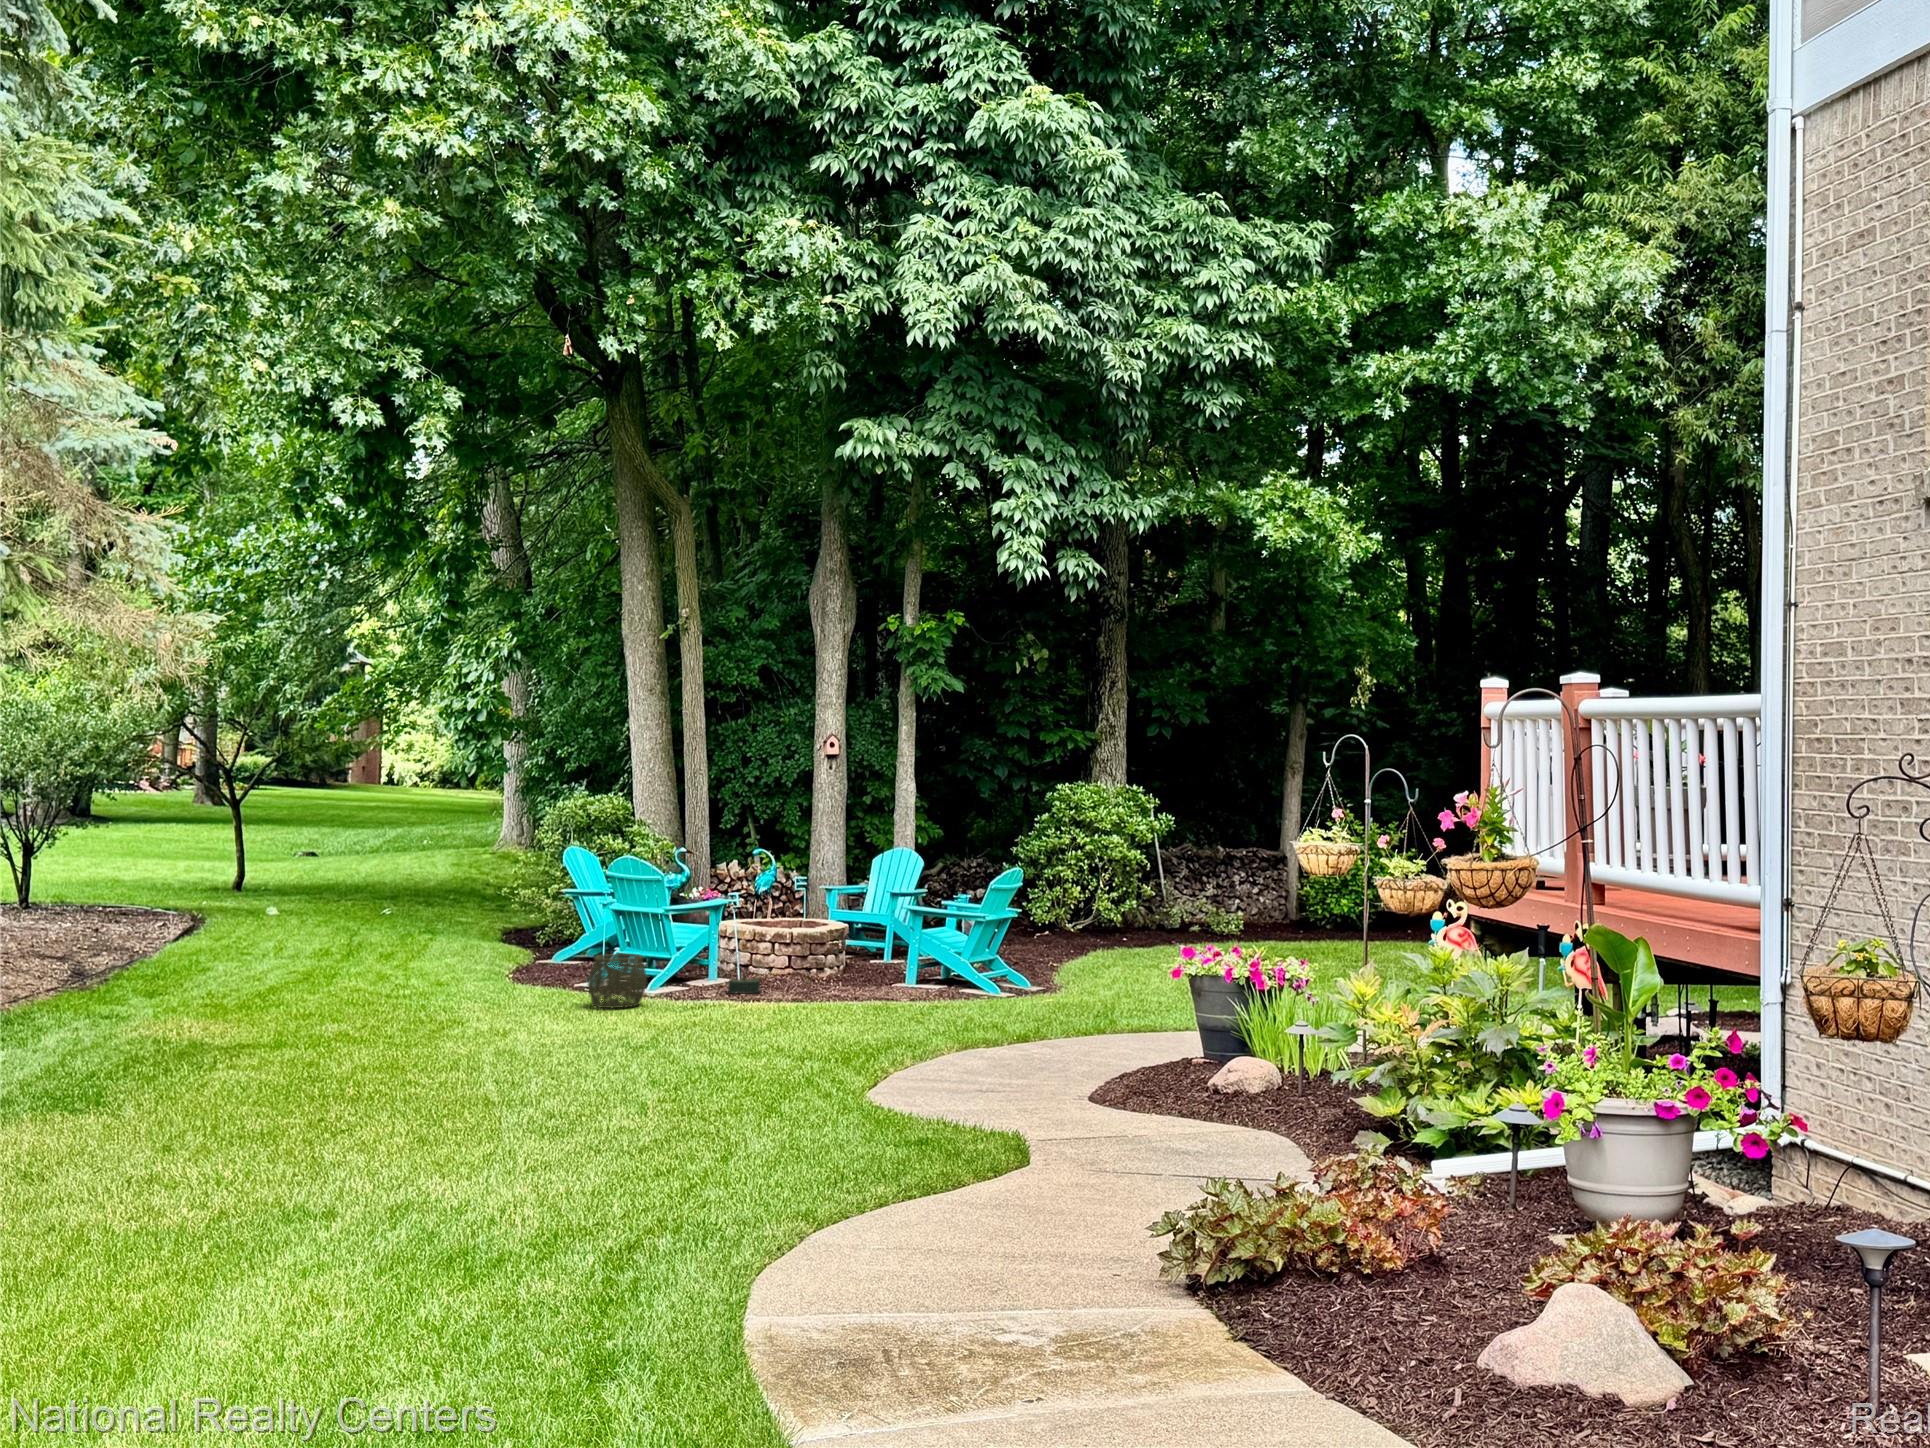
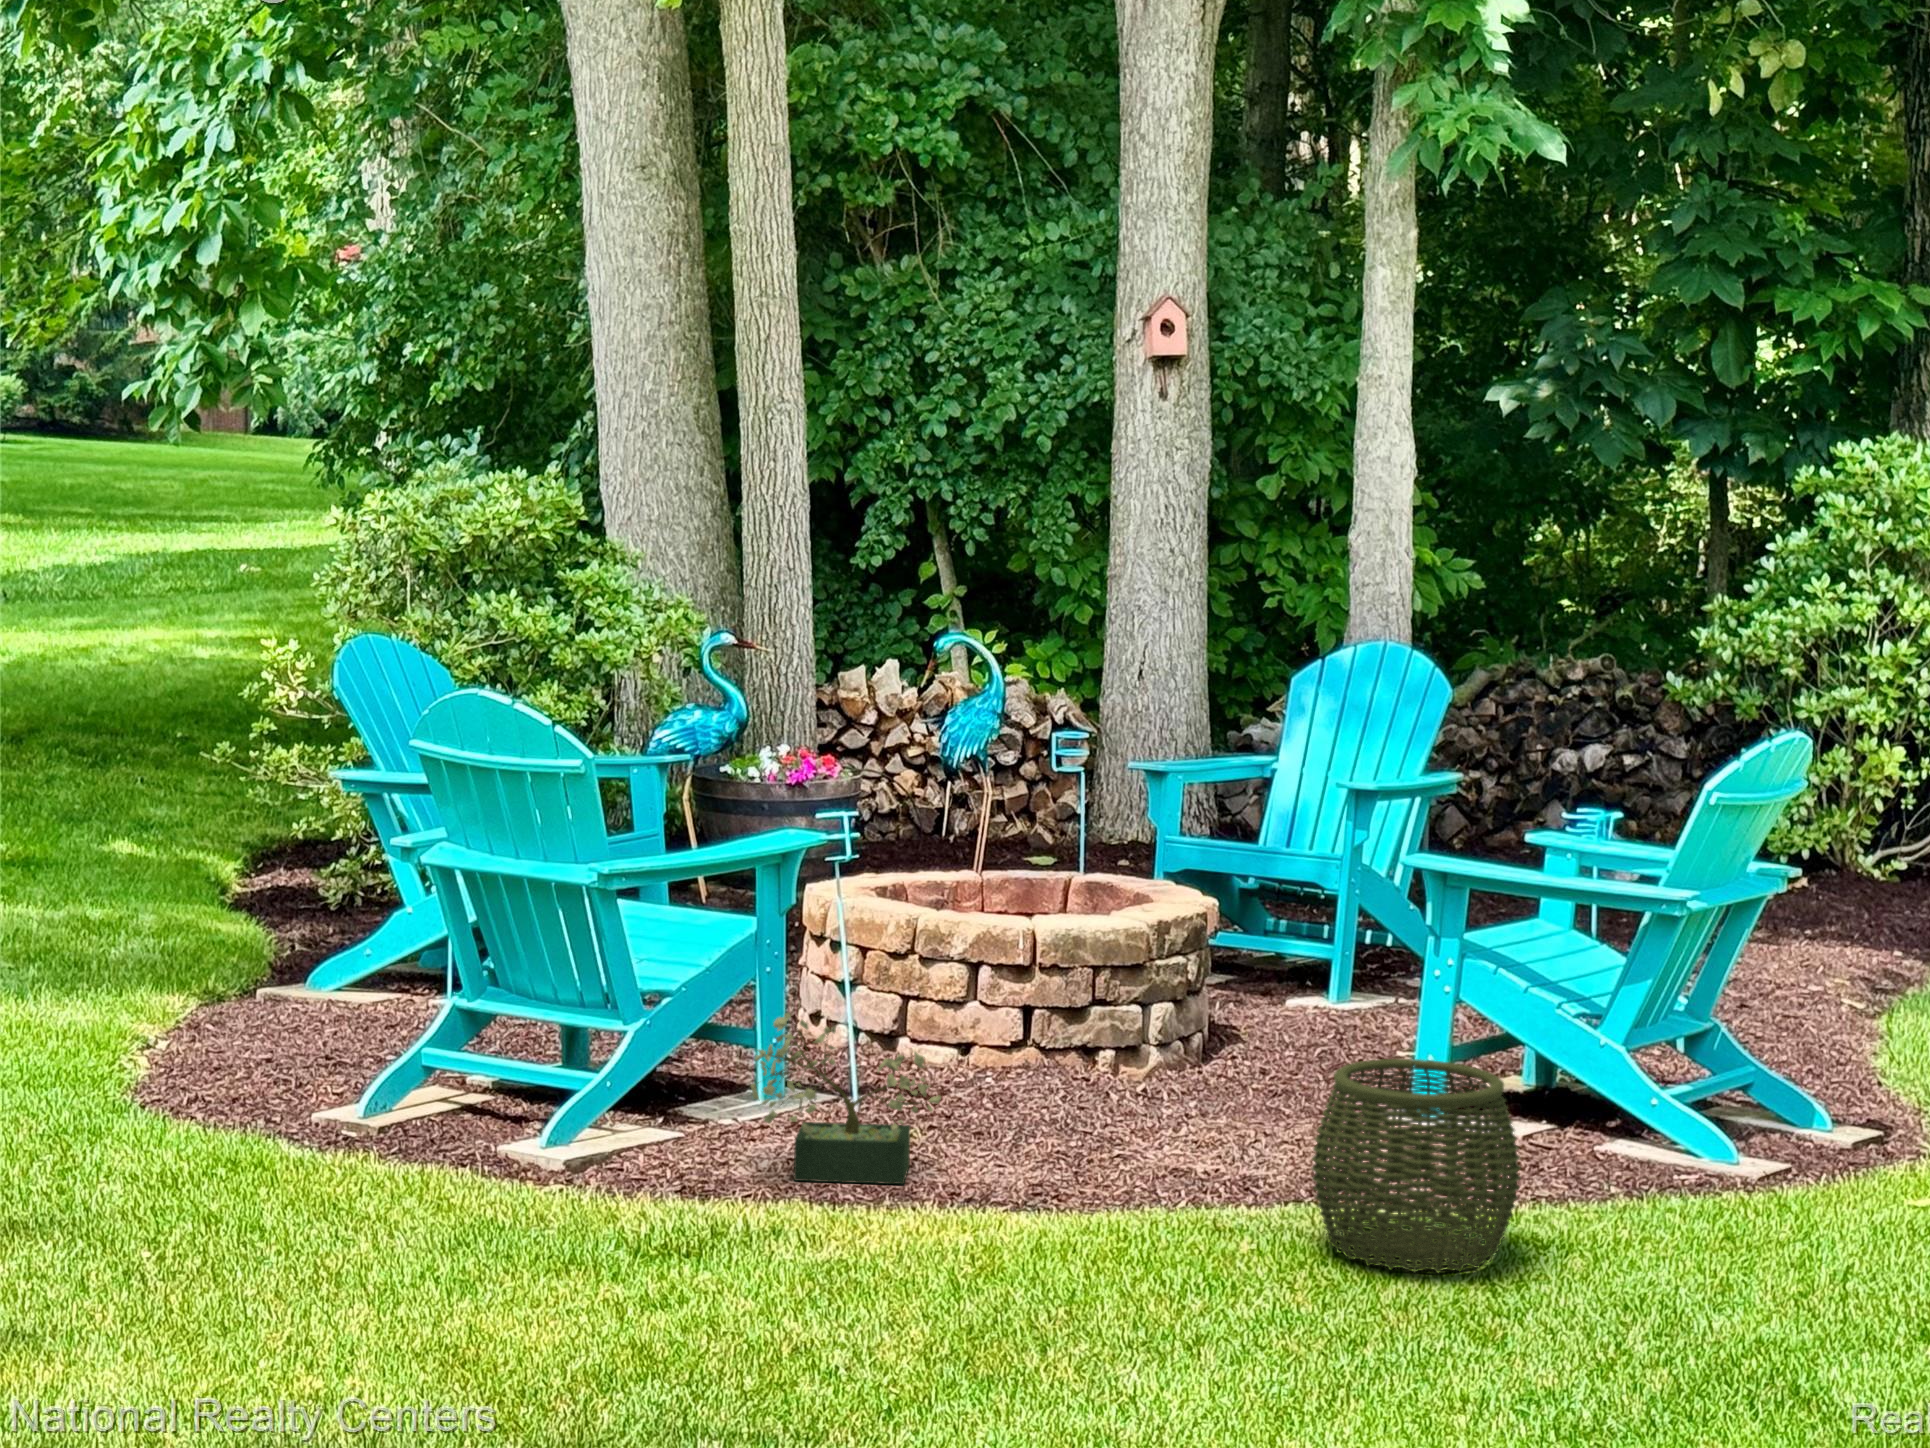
woven basket: present [588,954,647,1008] -> present [1312,1059,1521,1273]

